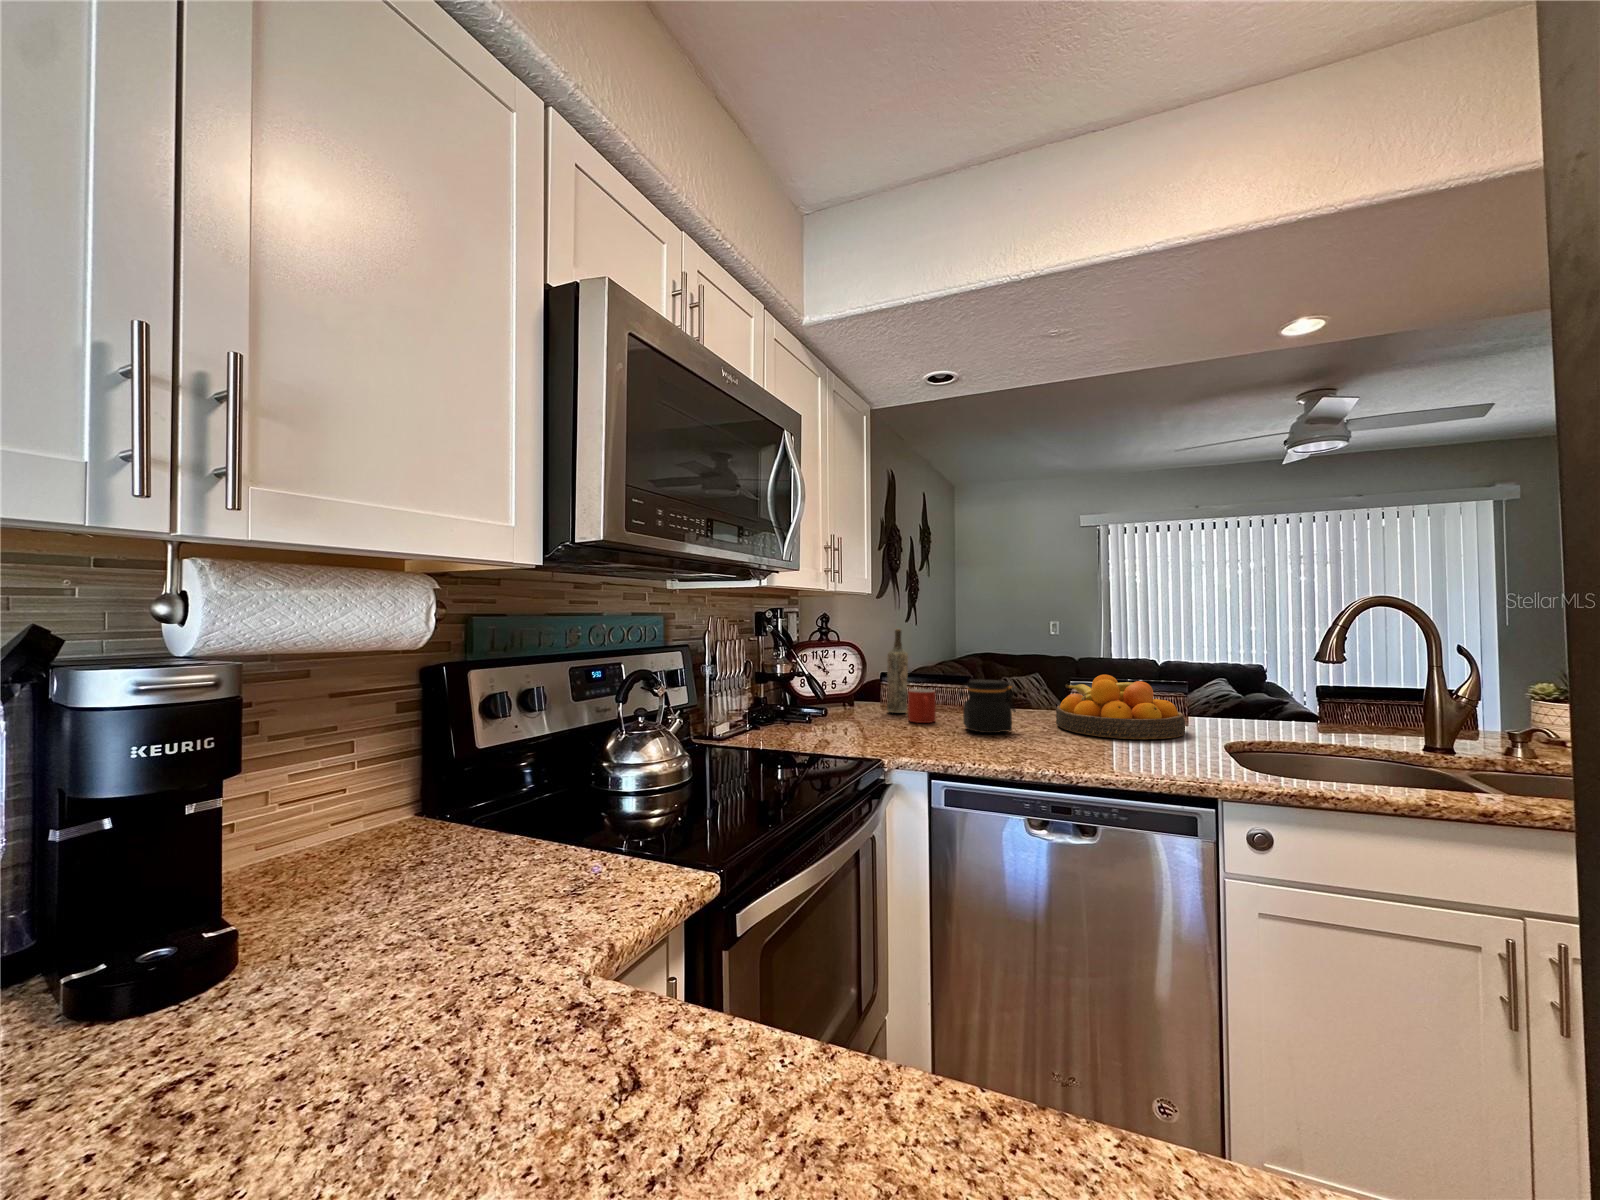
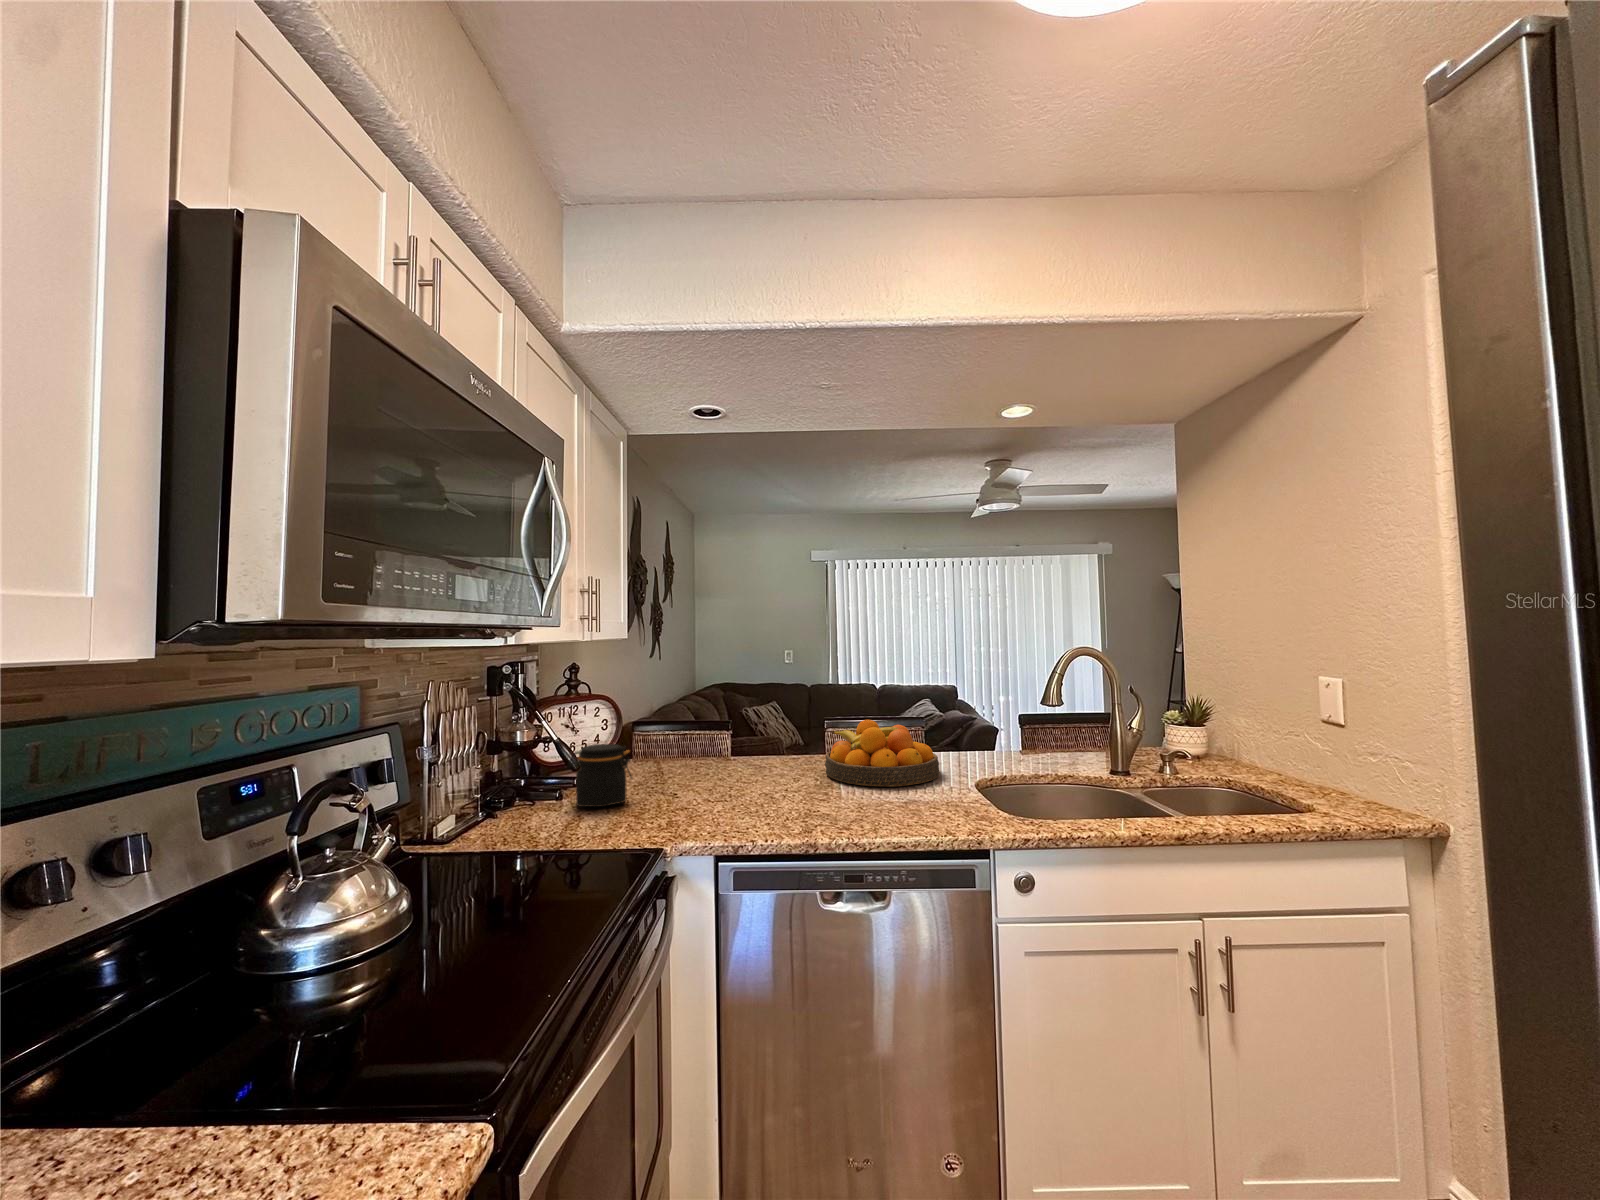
bottle: present [887,629,908,713] -> none [648,679,671,774]
jar: present [958,679,1015,733] -> present [568,744,632,807]
mug: present [908,689,936,723] -> none [675,747,705,786]

